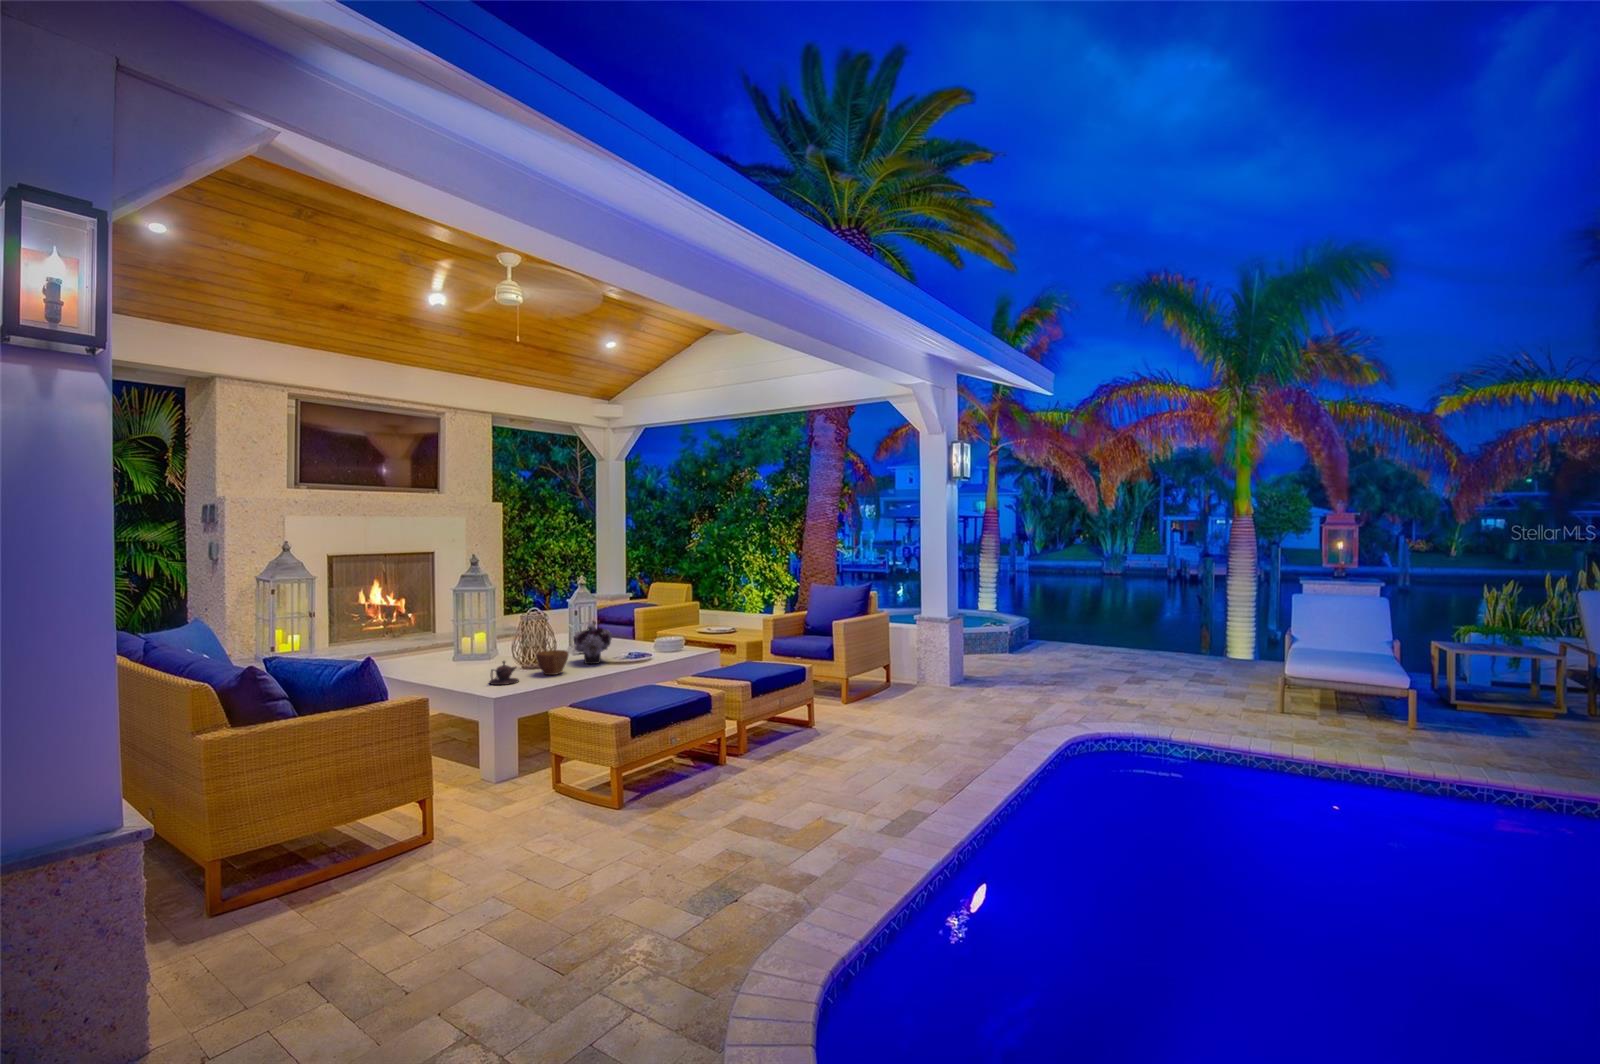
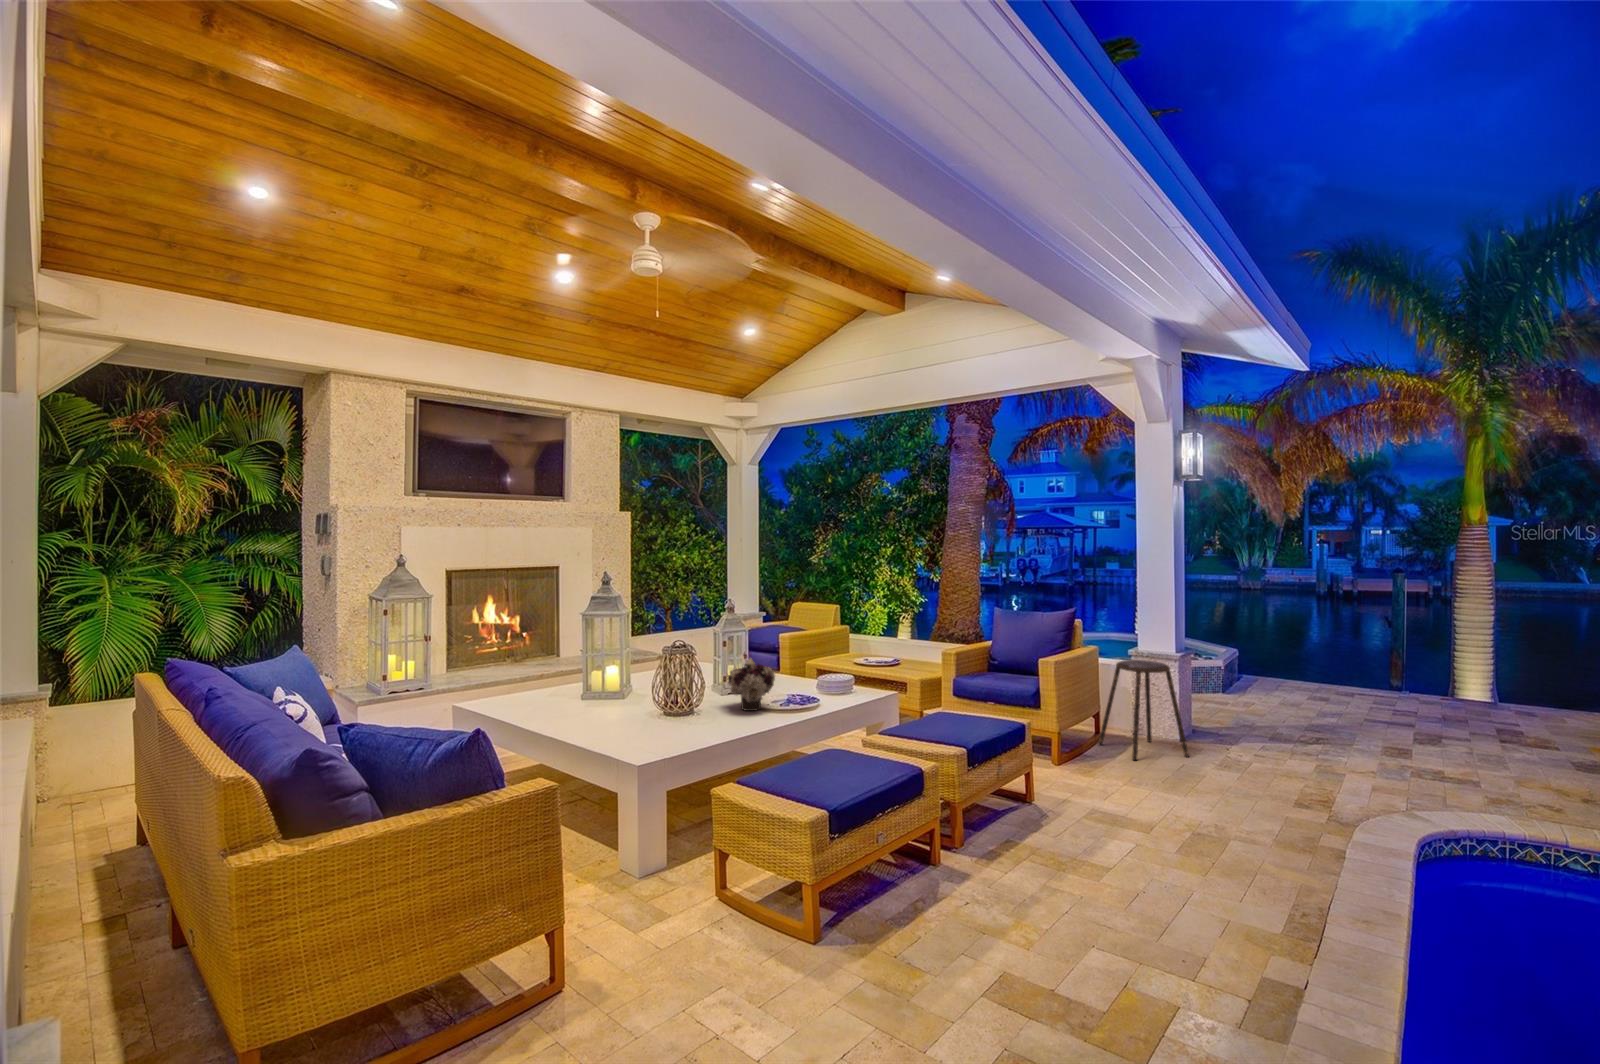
stool: none [887,622,952,700] -> present [1098,660,1189,760]
bowl: present [536,650,569,675] -> none [687,693,726,726]
teapot: present [489,661,519,685] -> none [633,708,669,740]

